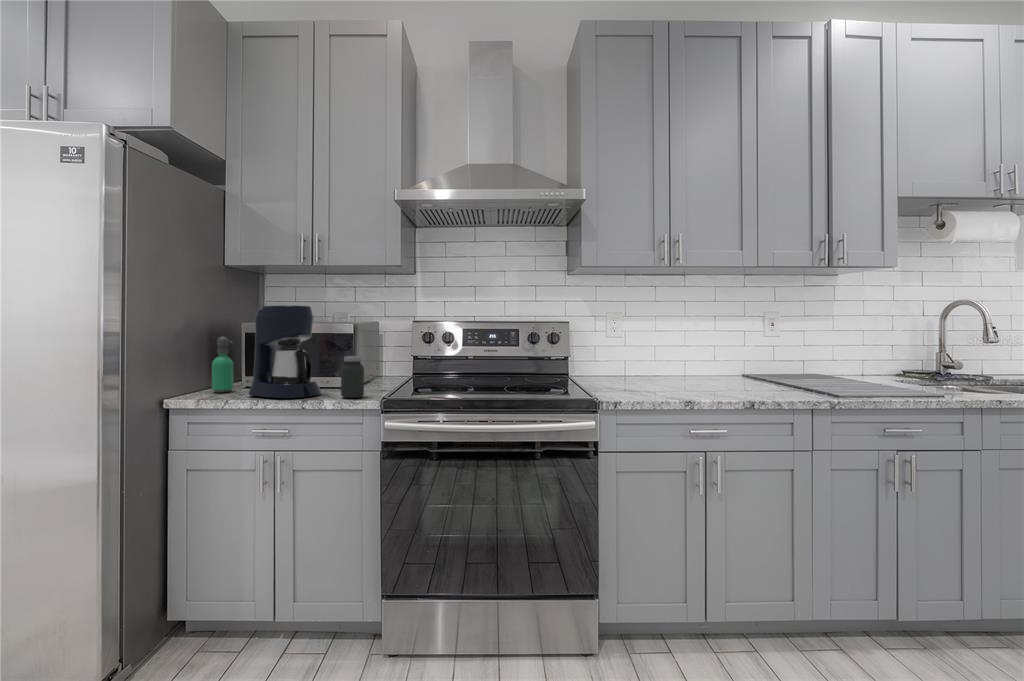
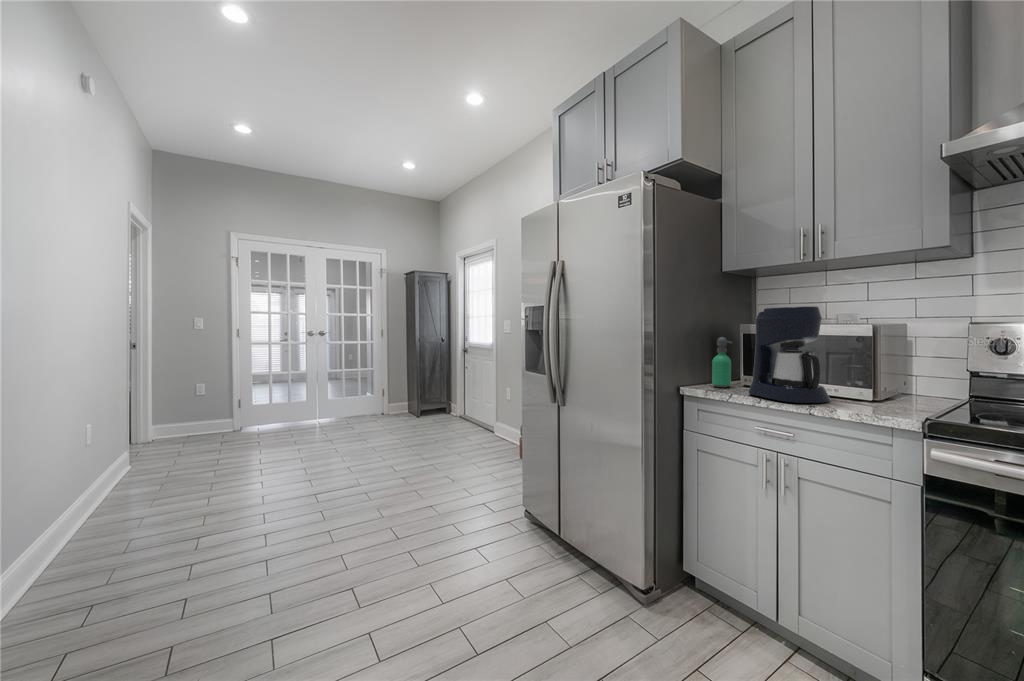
jar: present [341,356,364,398] -> none [860,363,895,412]

